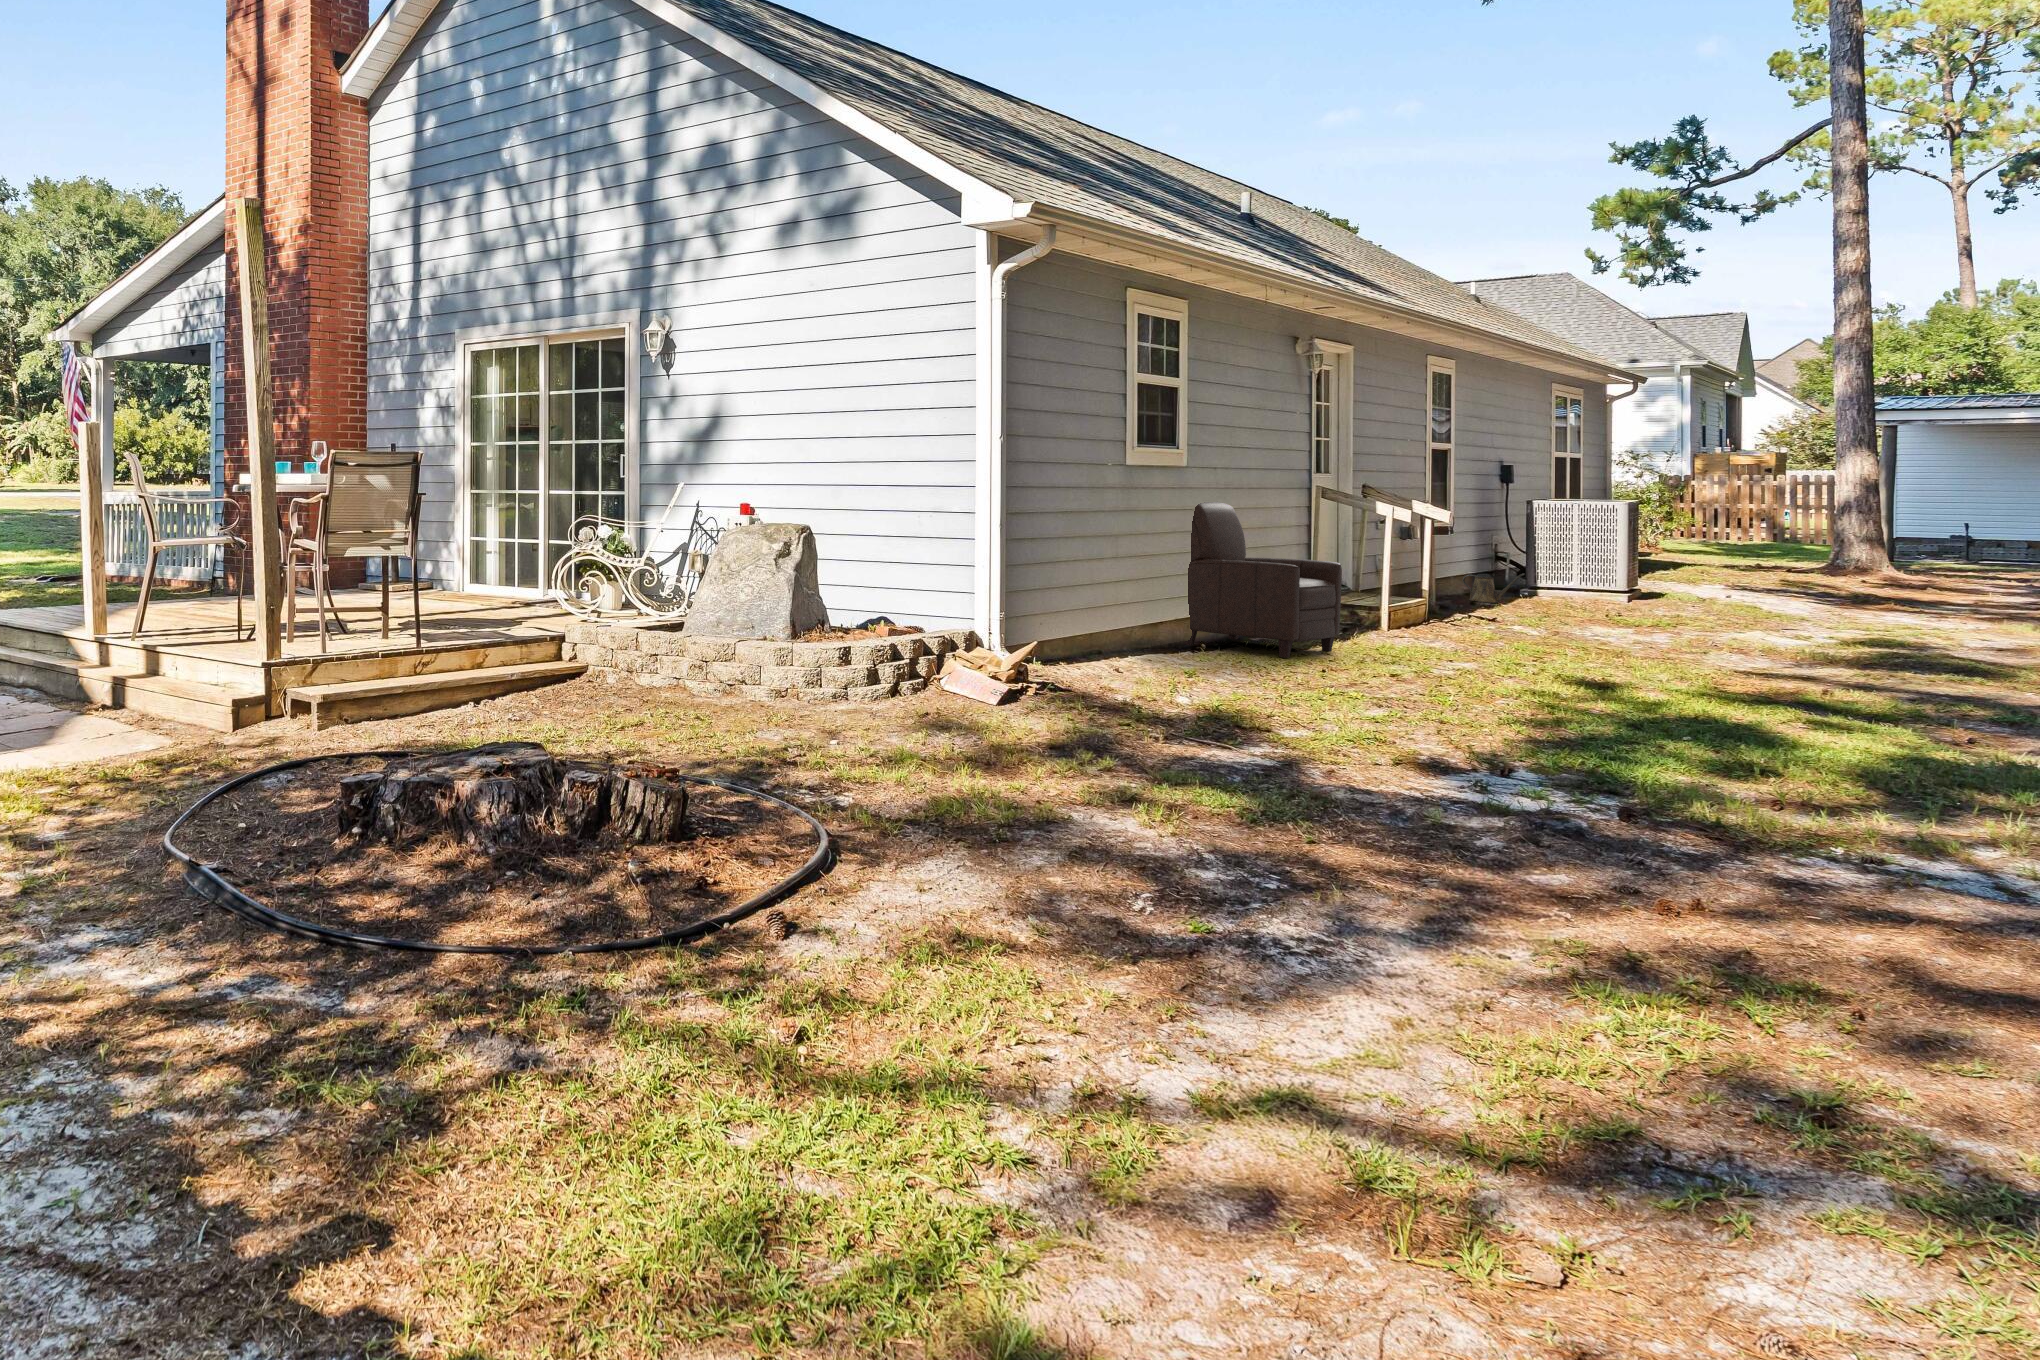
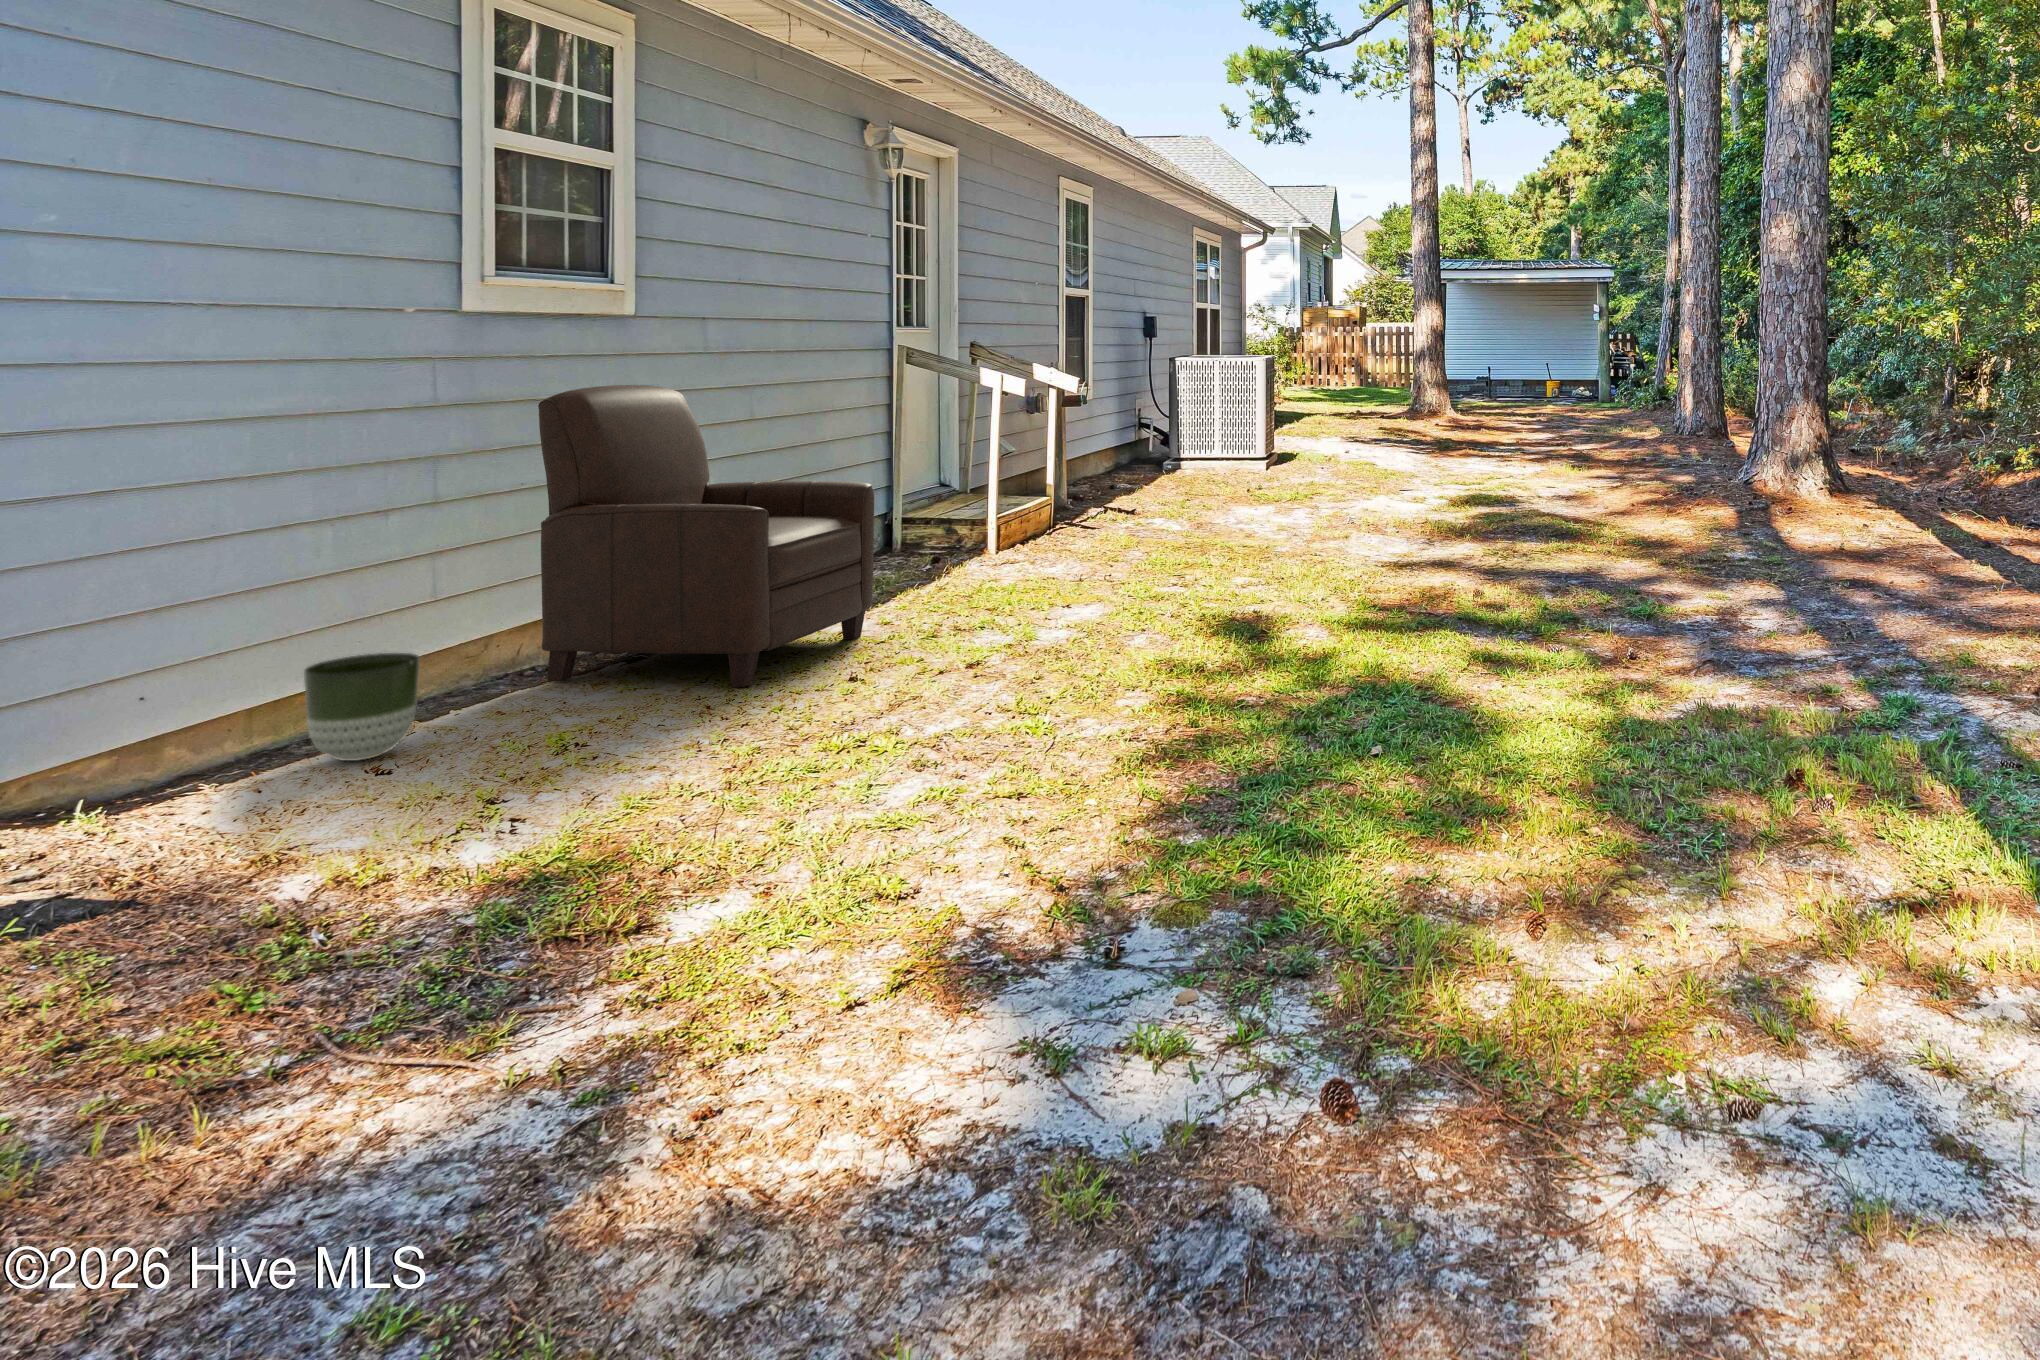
watering can: present [1463,574,1525,603] -> none [1108,441,1171,478]
planter: none [1122,612,1162,655] -> present [304,653,420,761]

